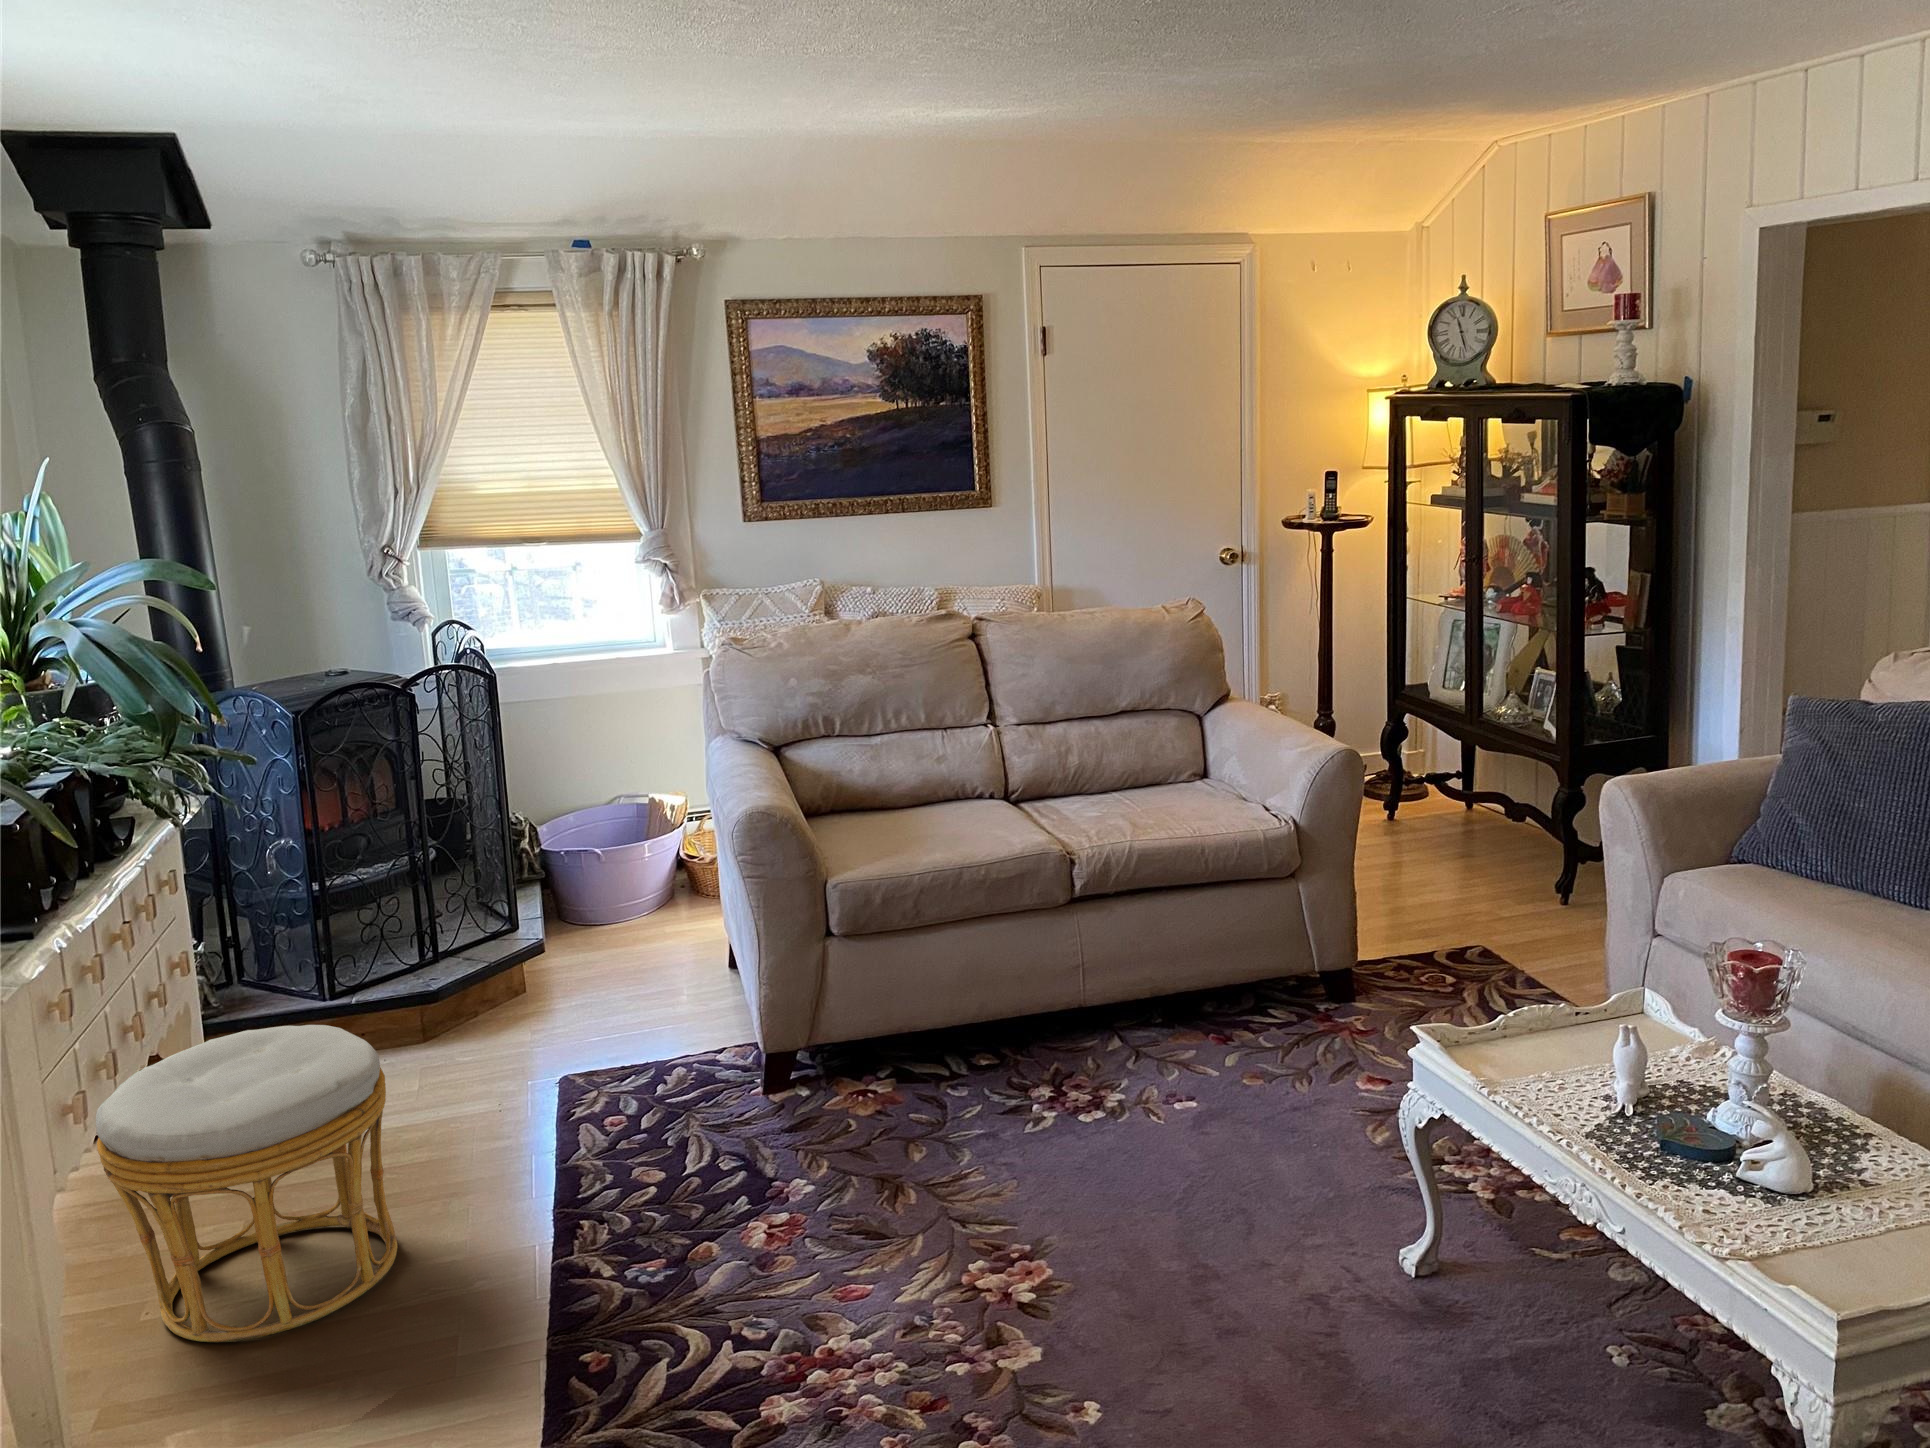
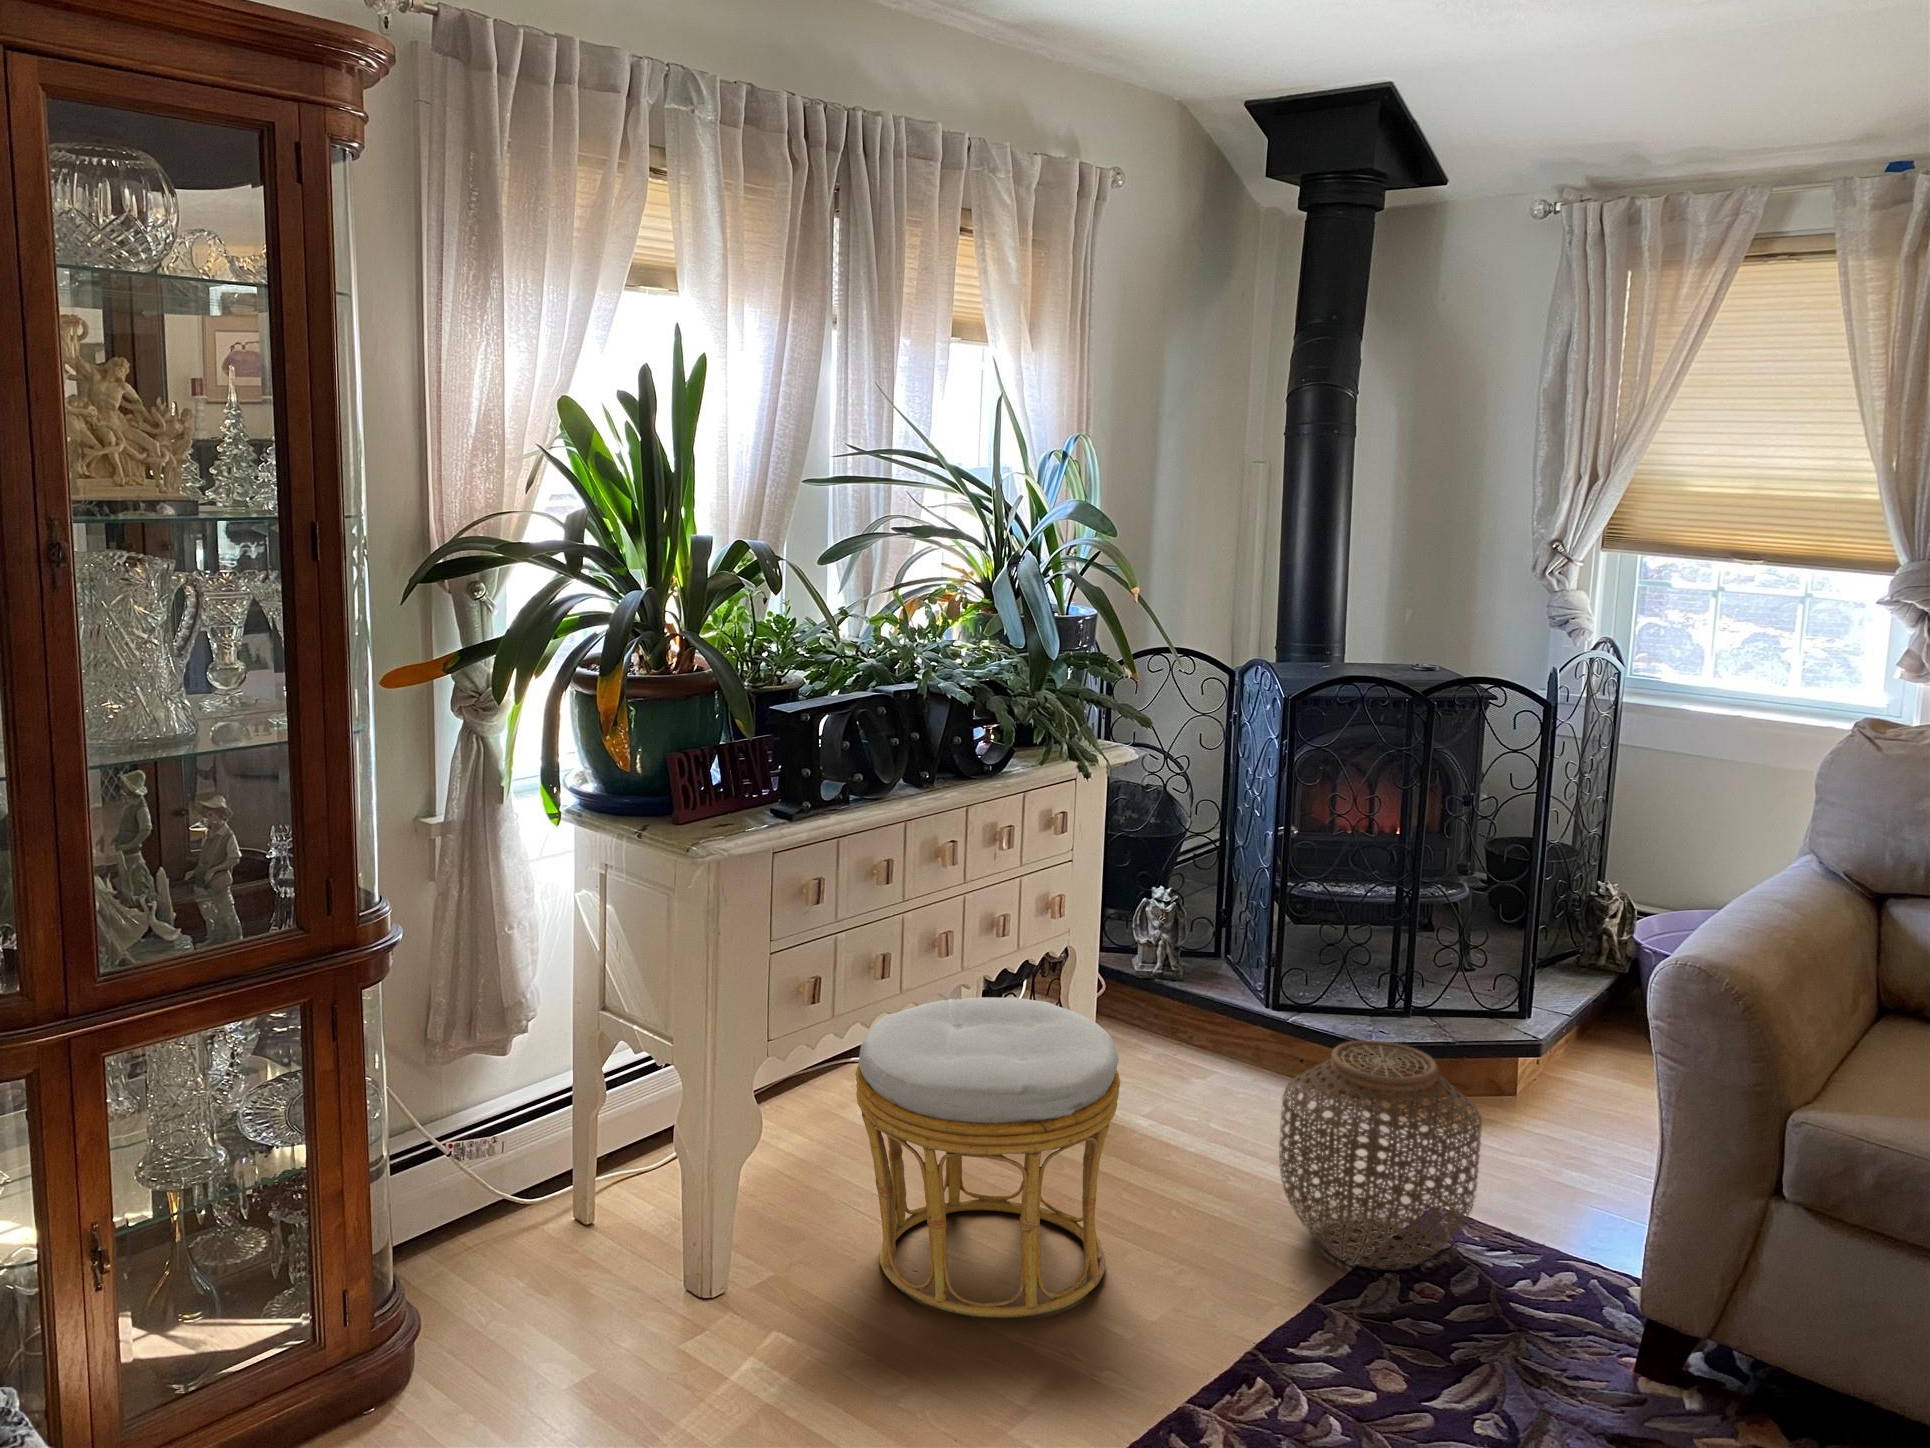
woven basket: none [454,952,621,1135] -> present [1279,1040,1482,1269]

